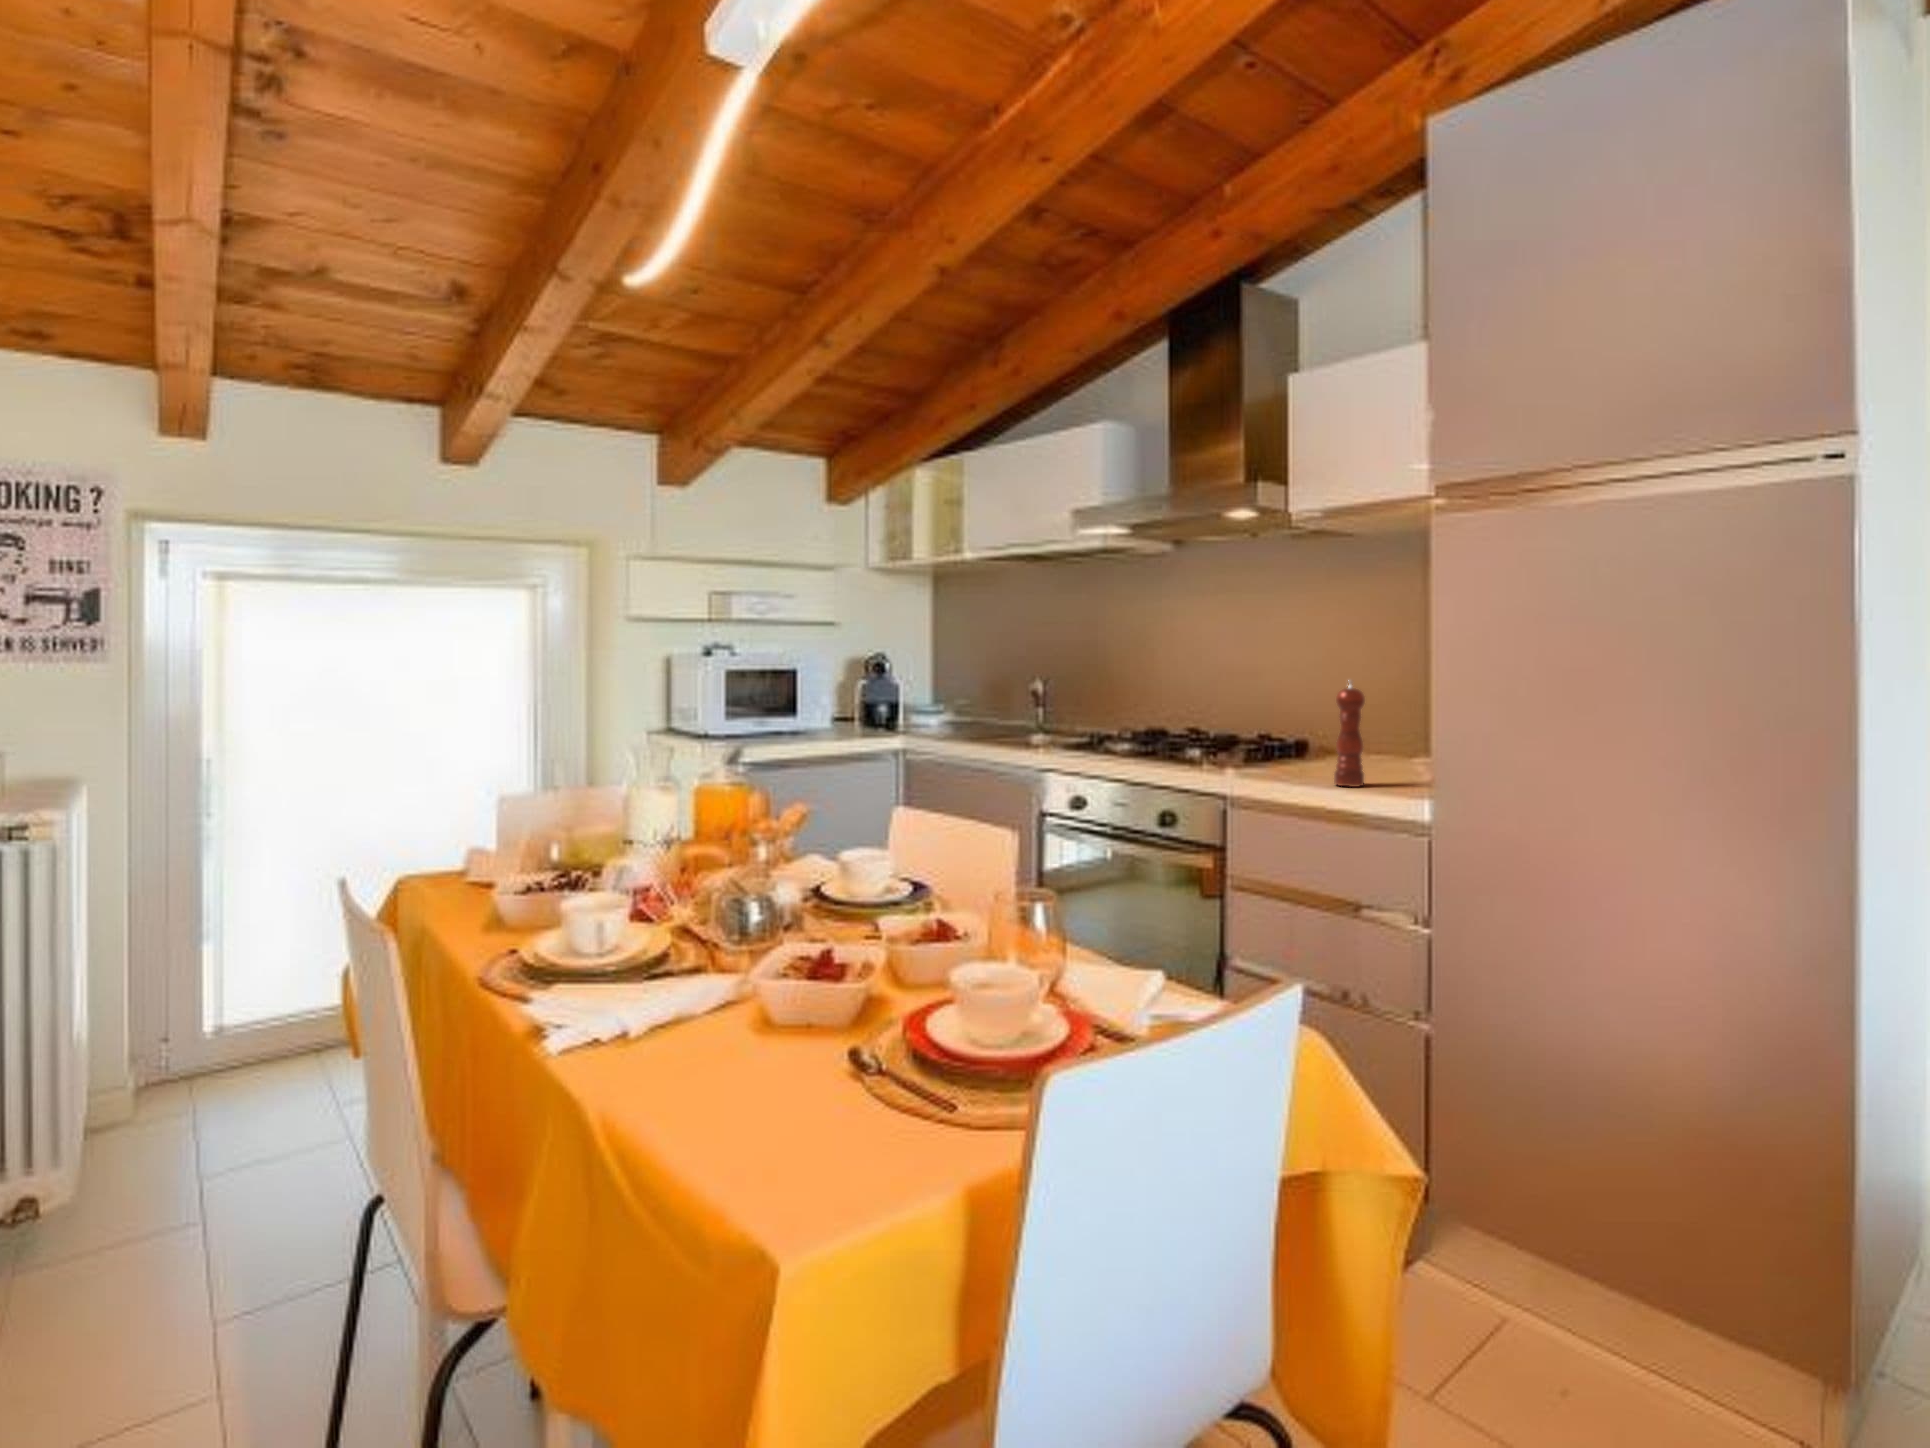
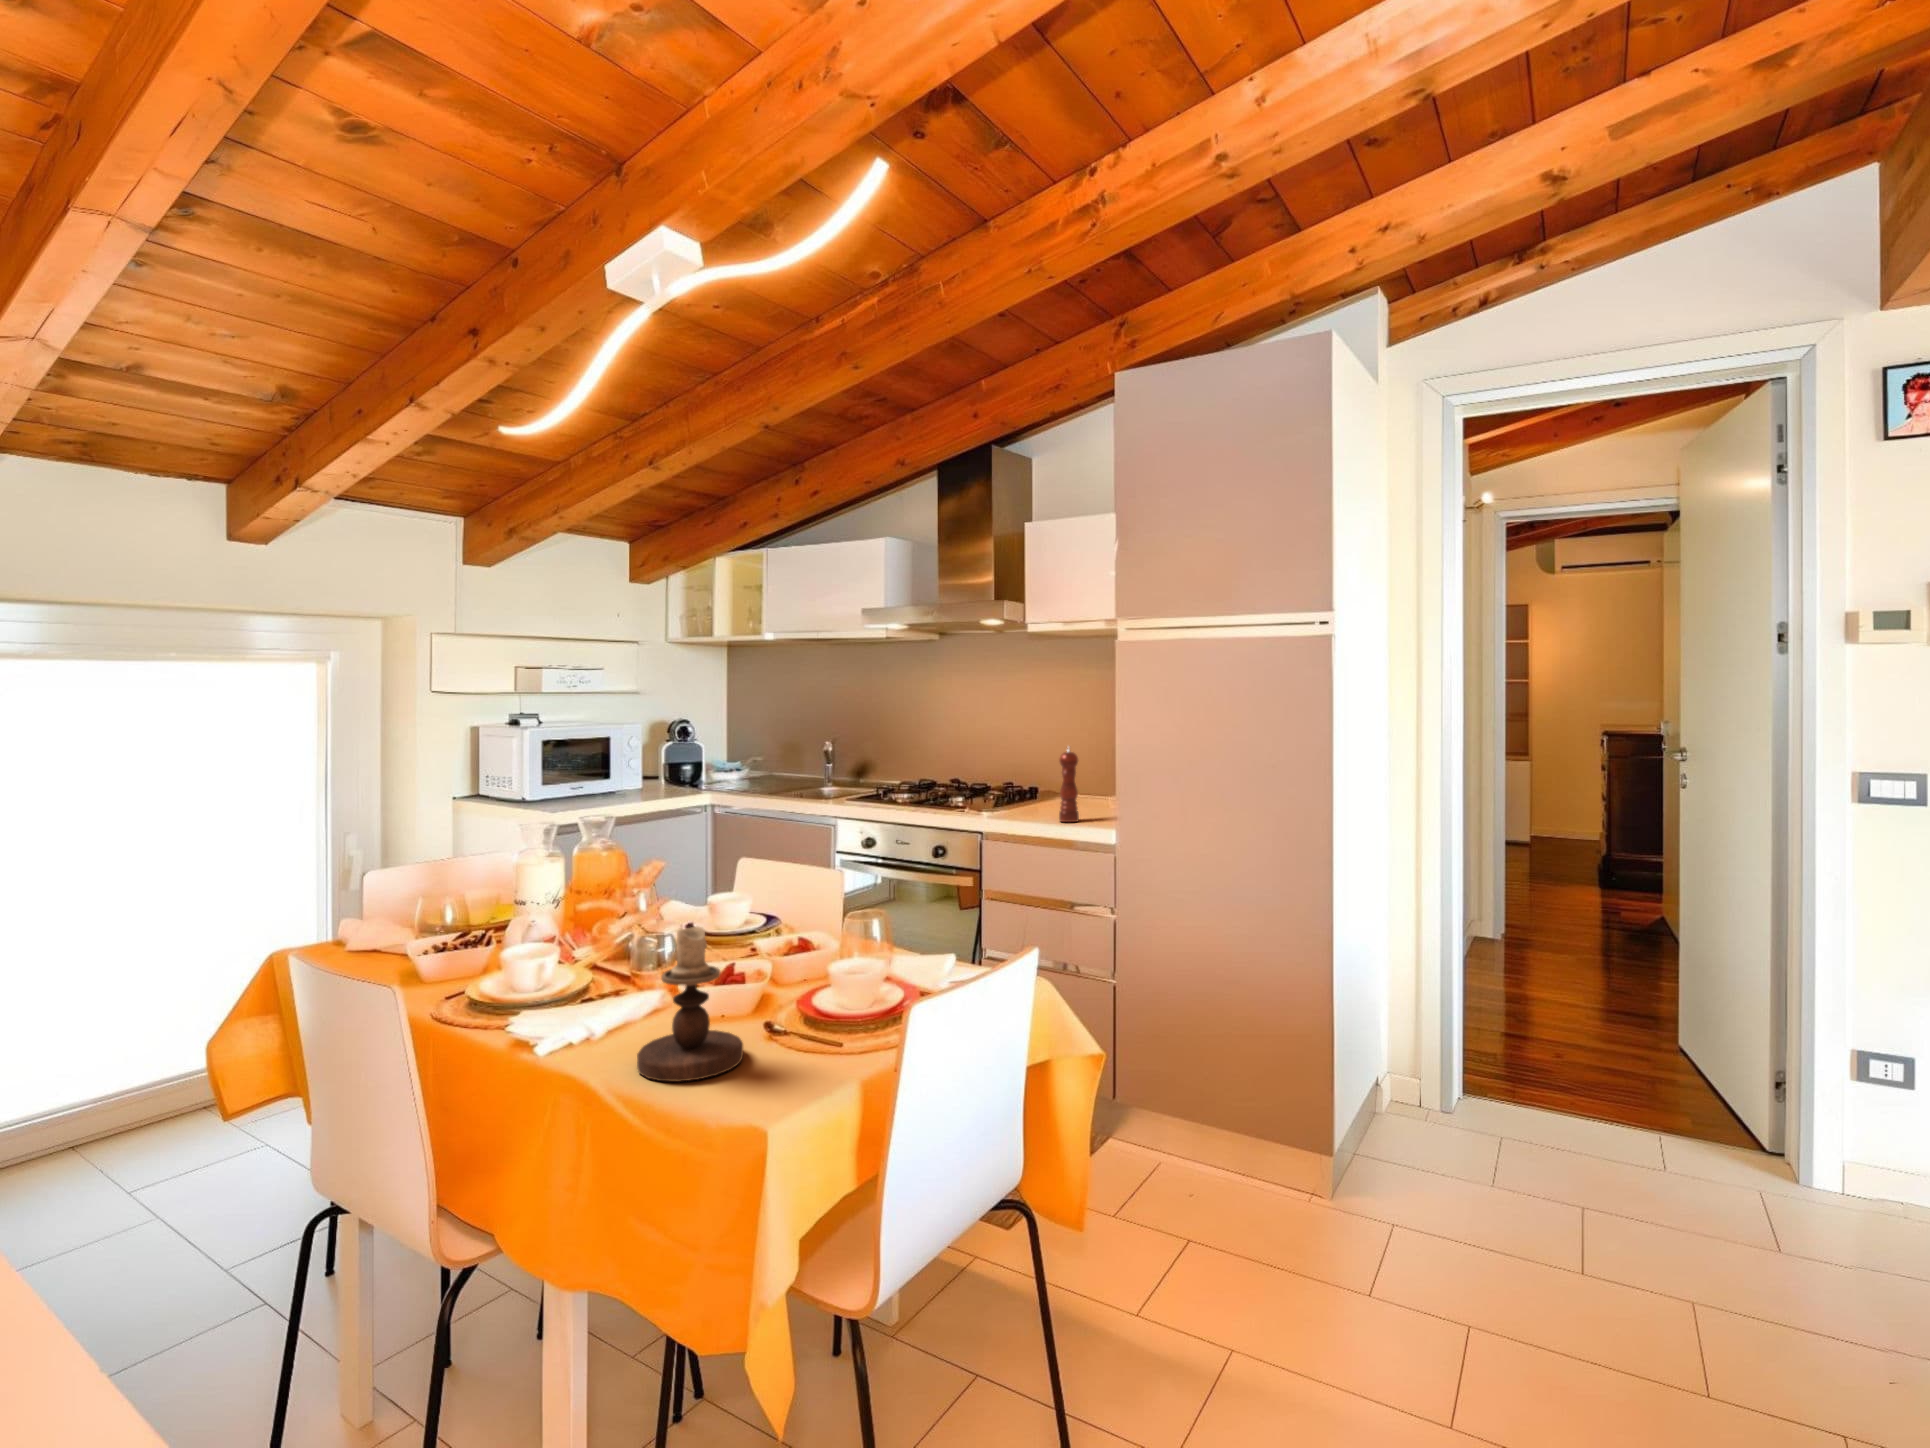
candlestick: none [650,897,803,1134] -> present [637,927,743,1082]

